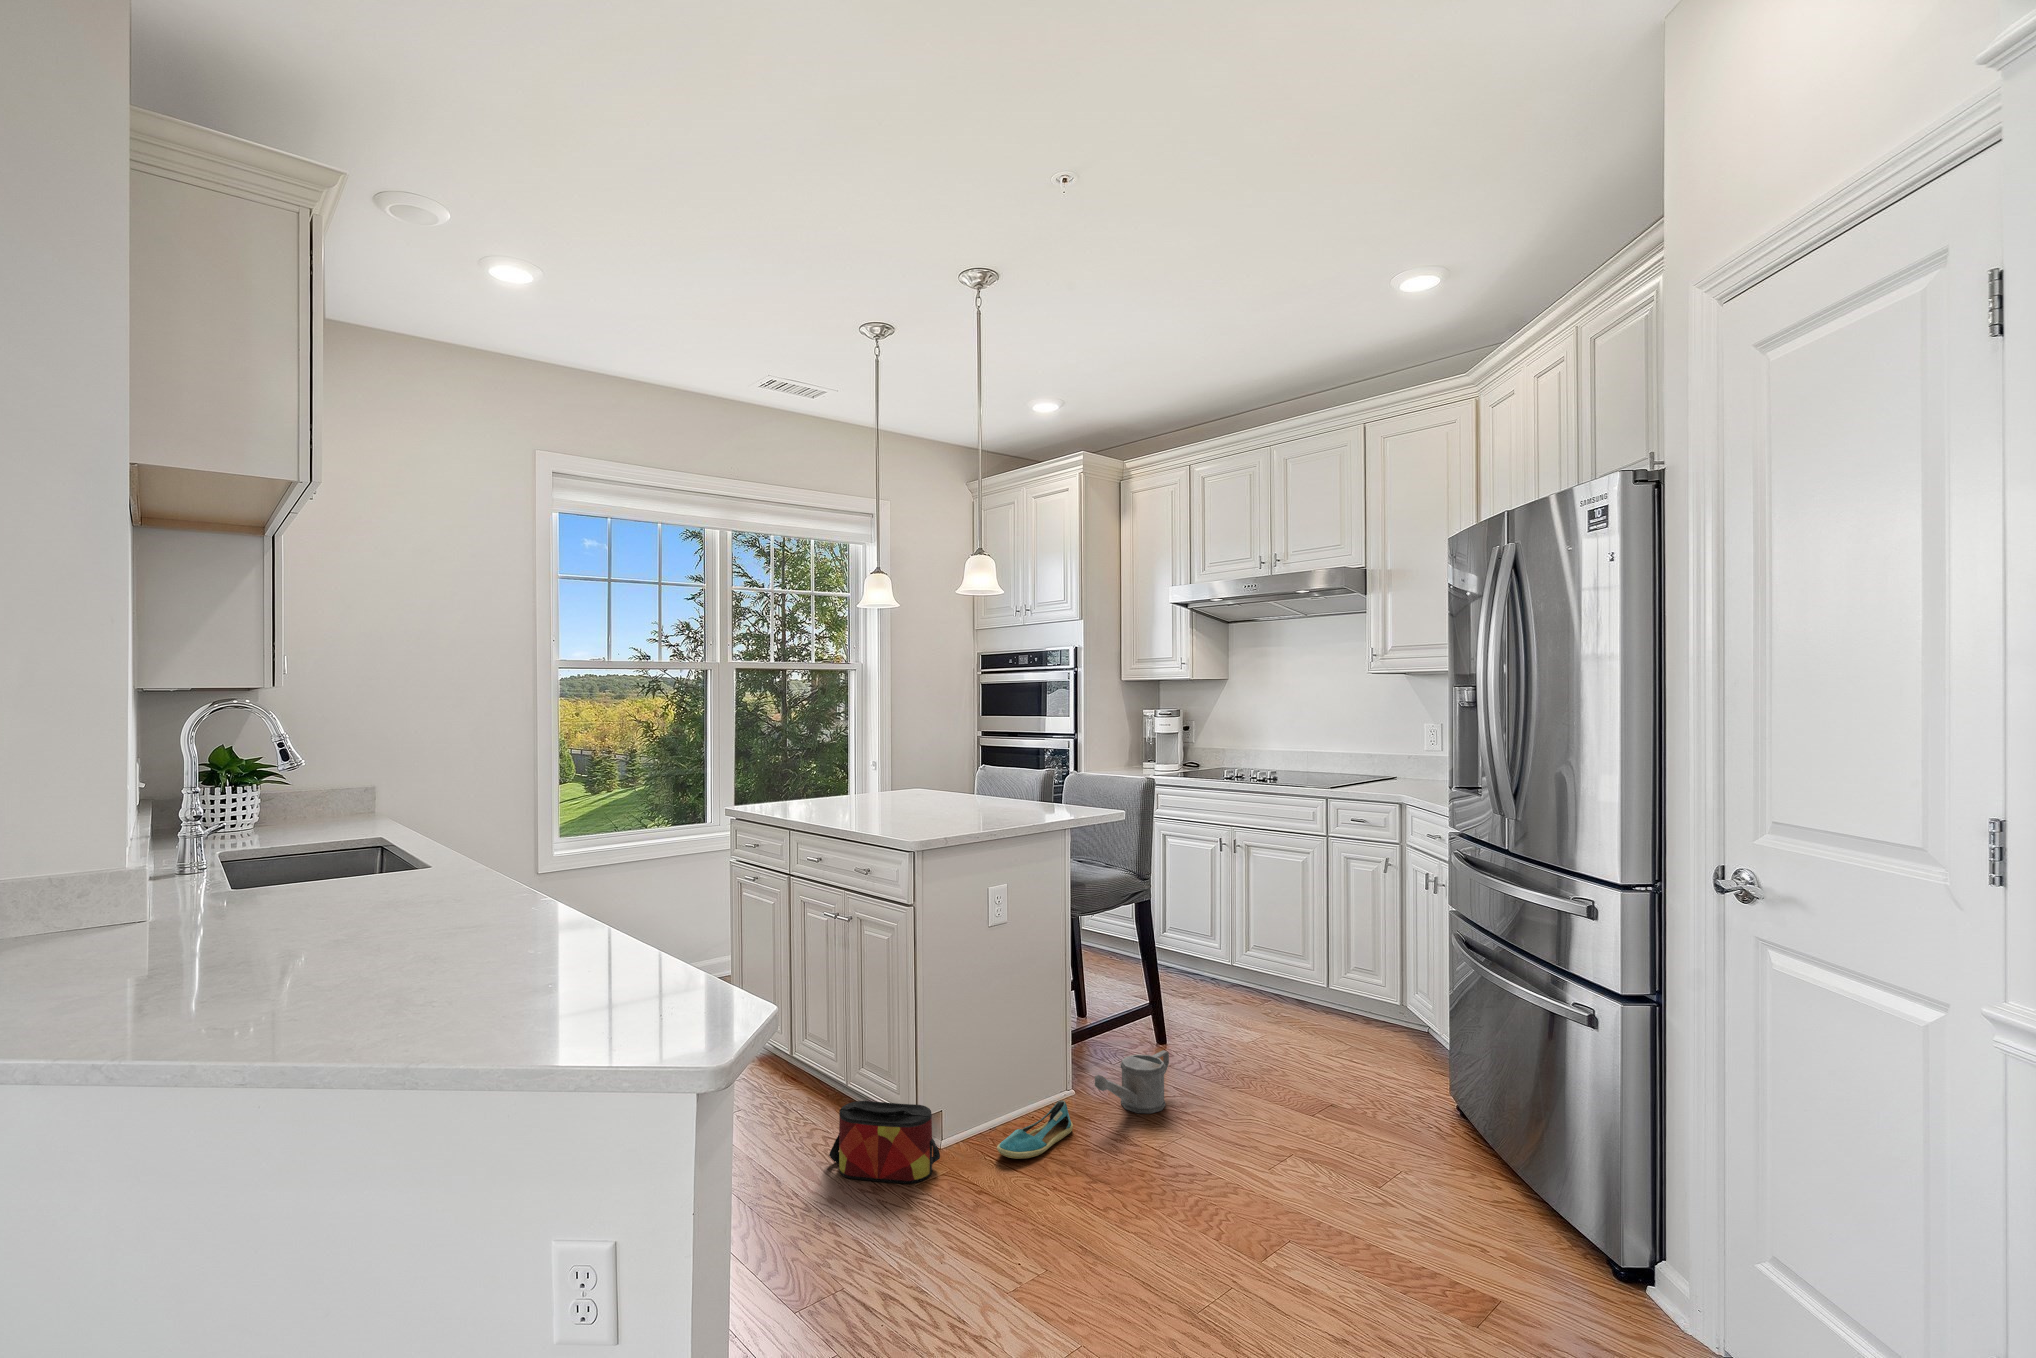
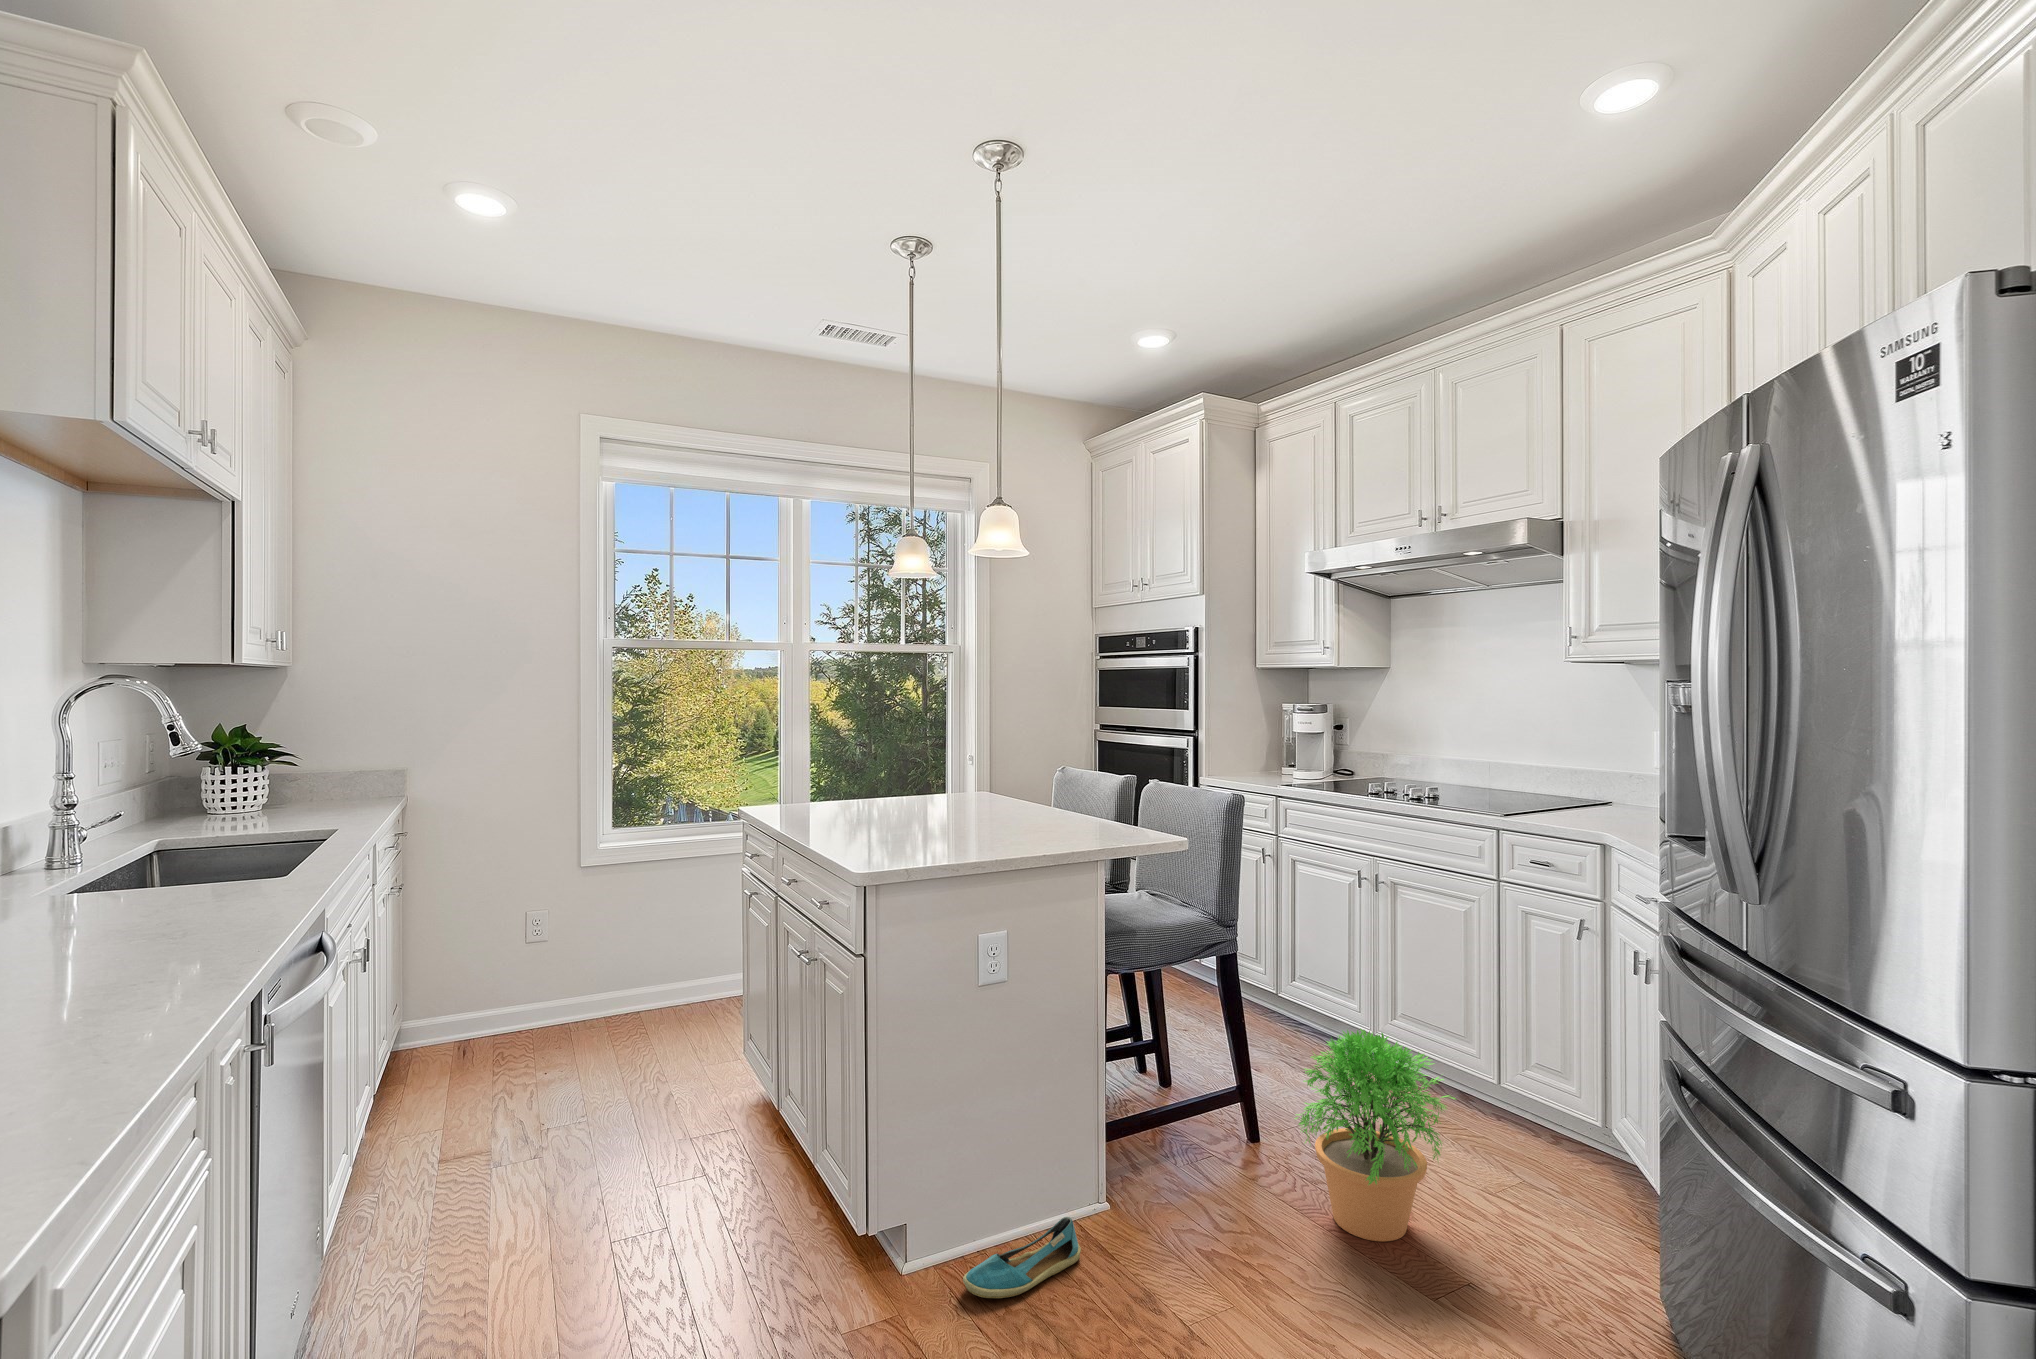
potted plant: none [1211,944,1322,1095] -> present [1295,1029,1455,1241]
watering can: present [1095,1050,1169,1114] -> none [1113,1157,1233,1247]
bag: present [829,1101,940,1184] -> none [759,1190,885,1314]

